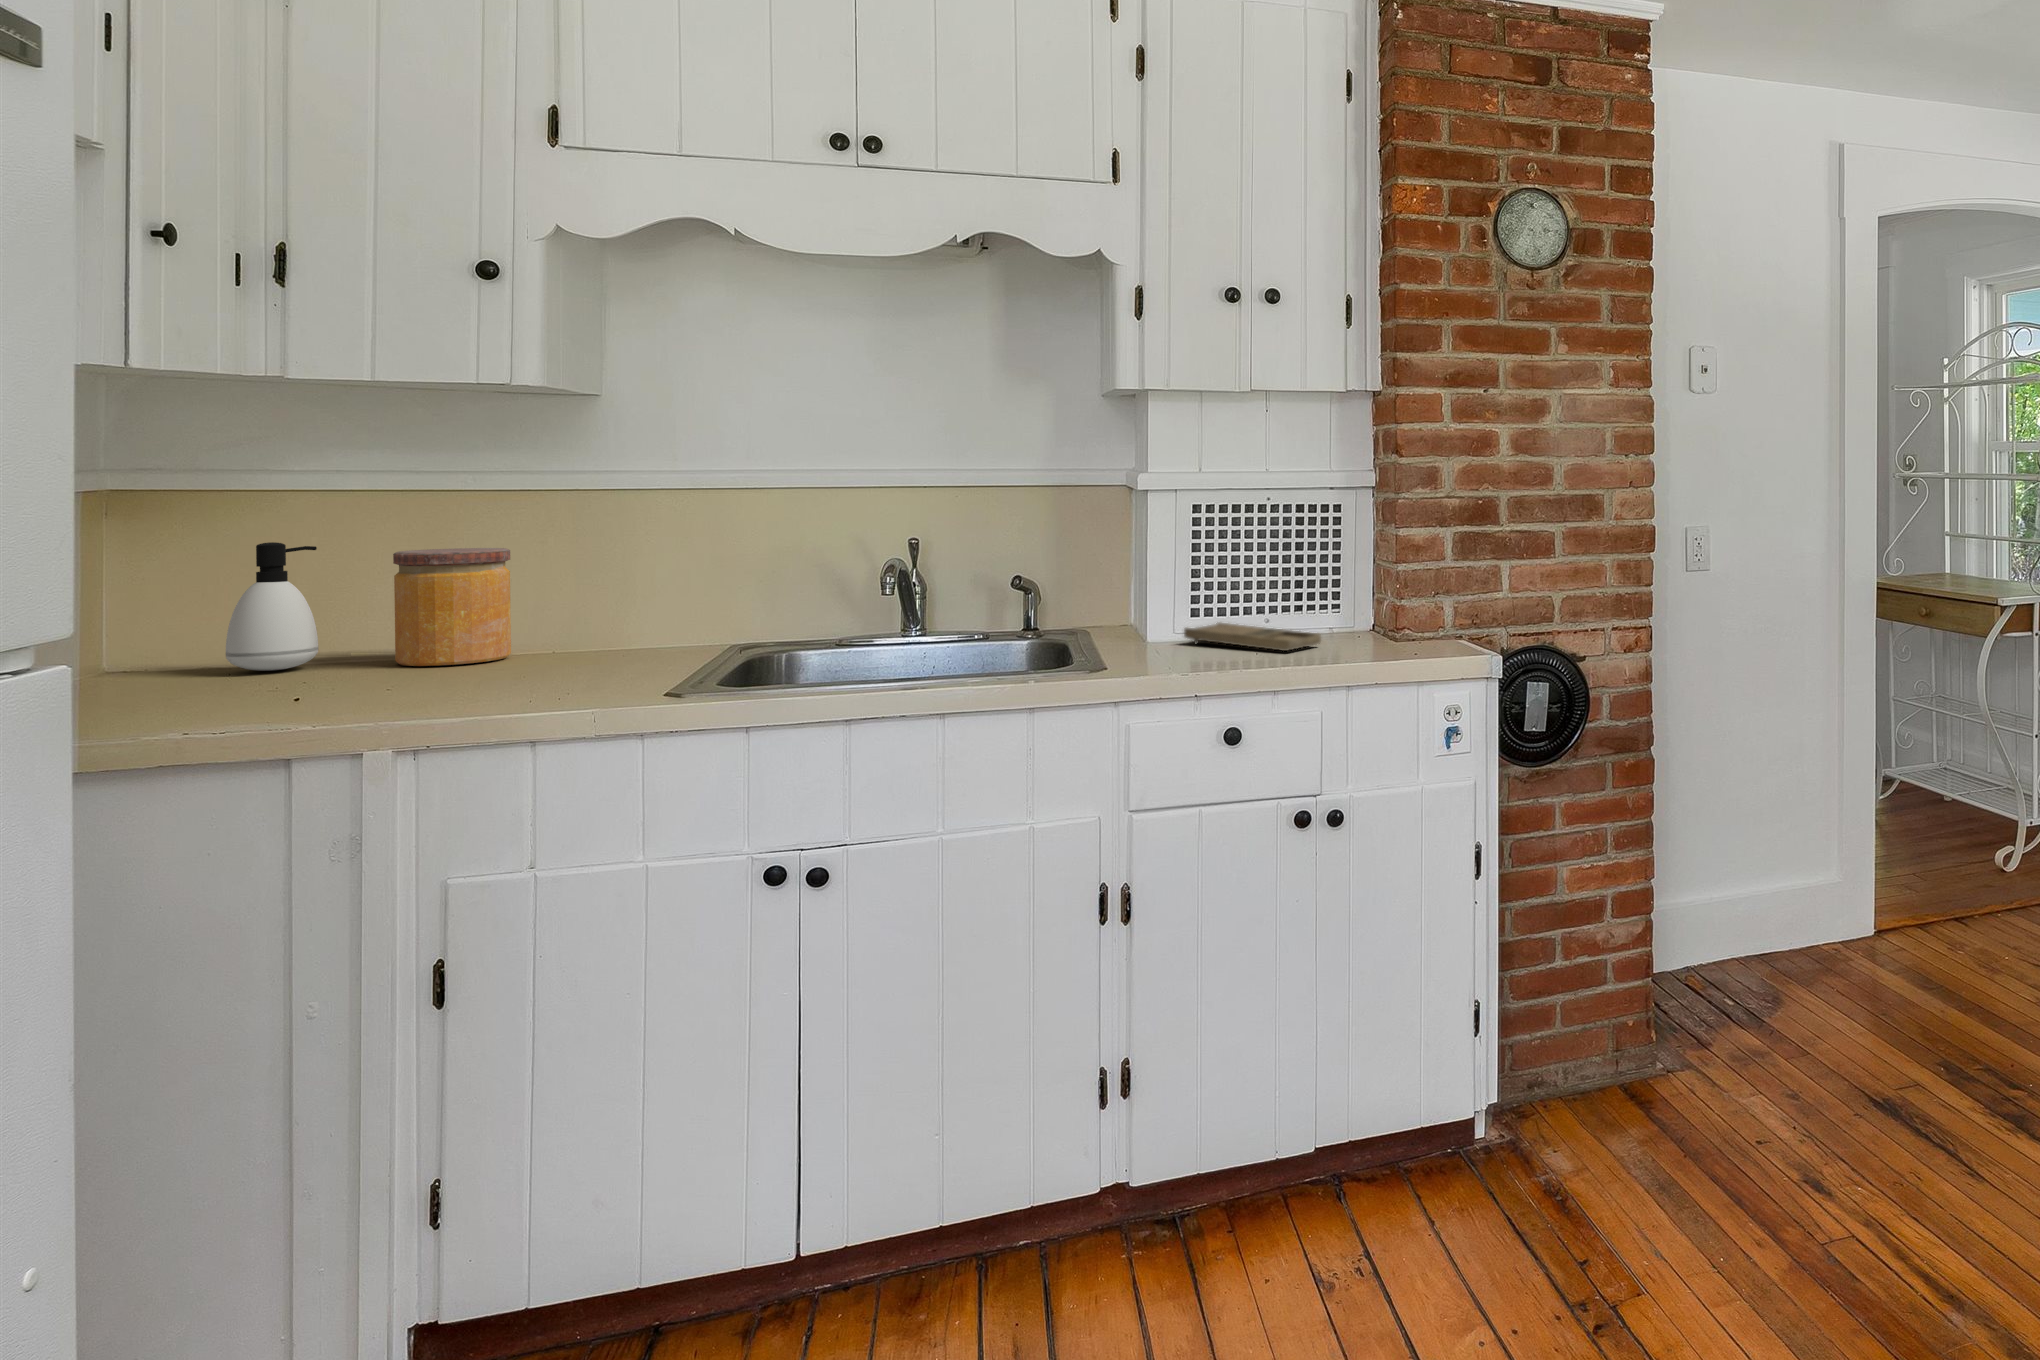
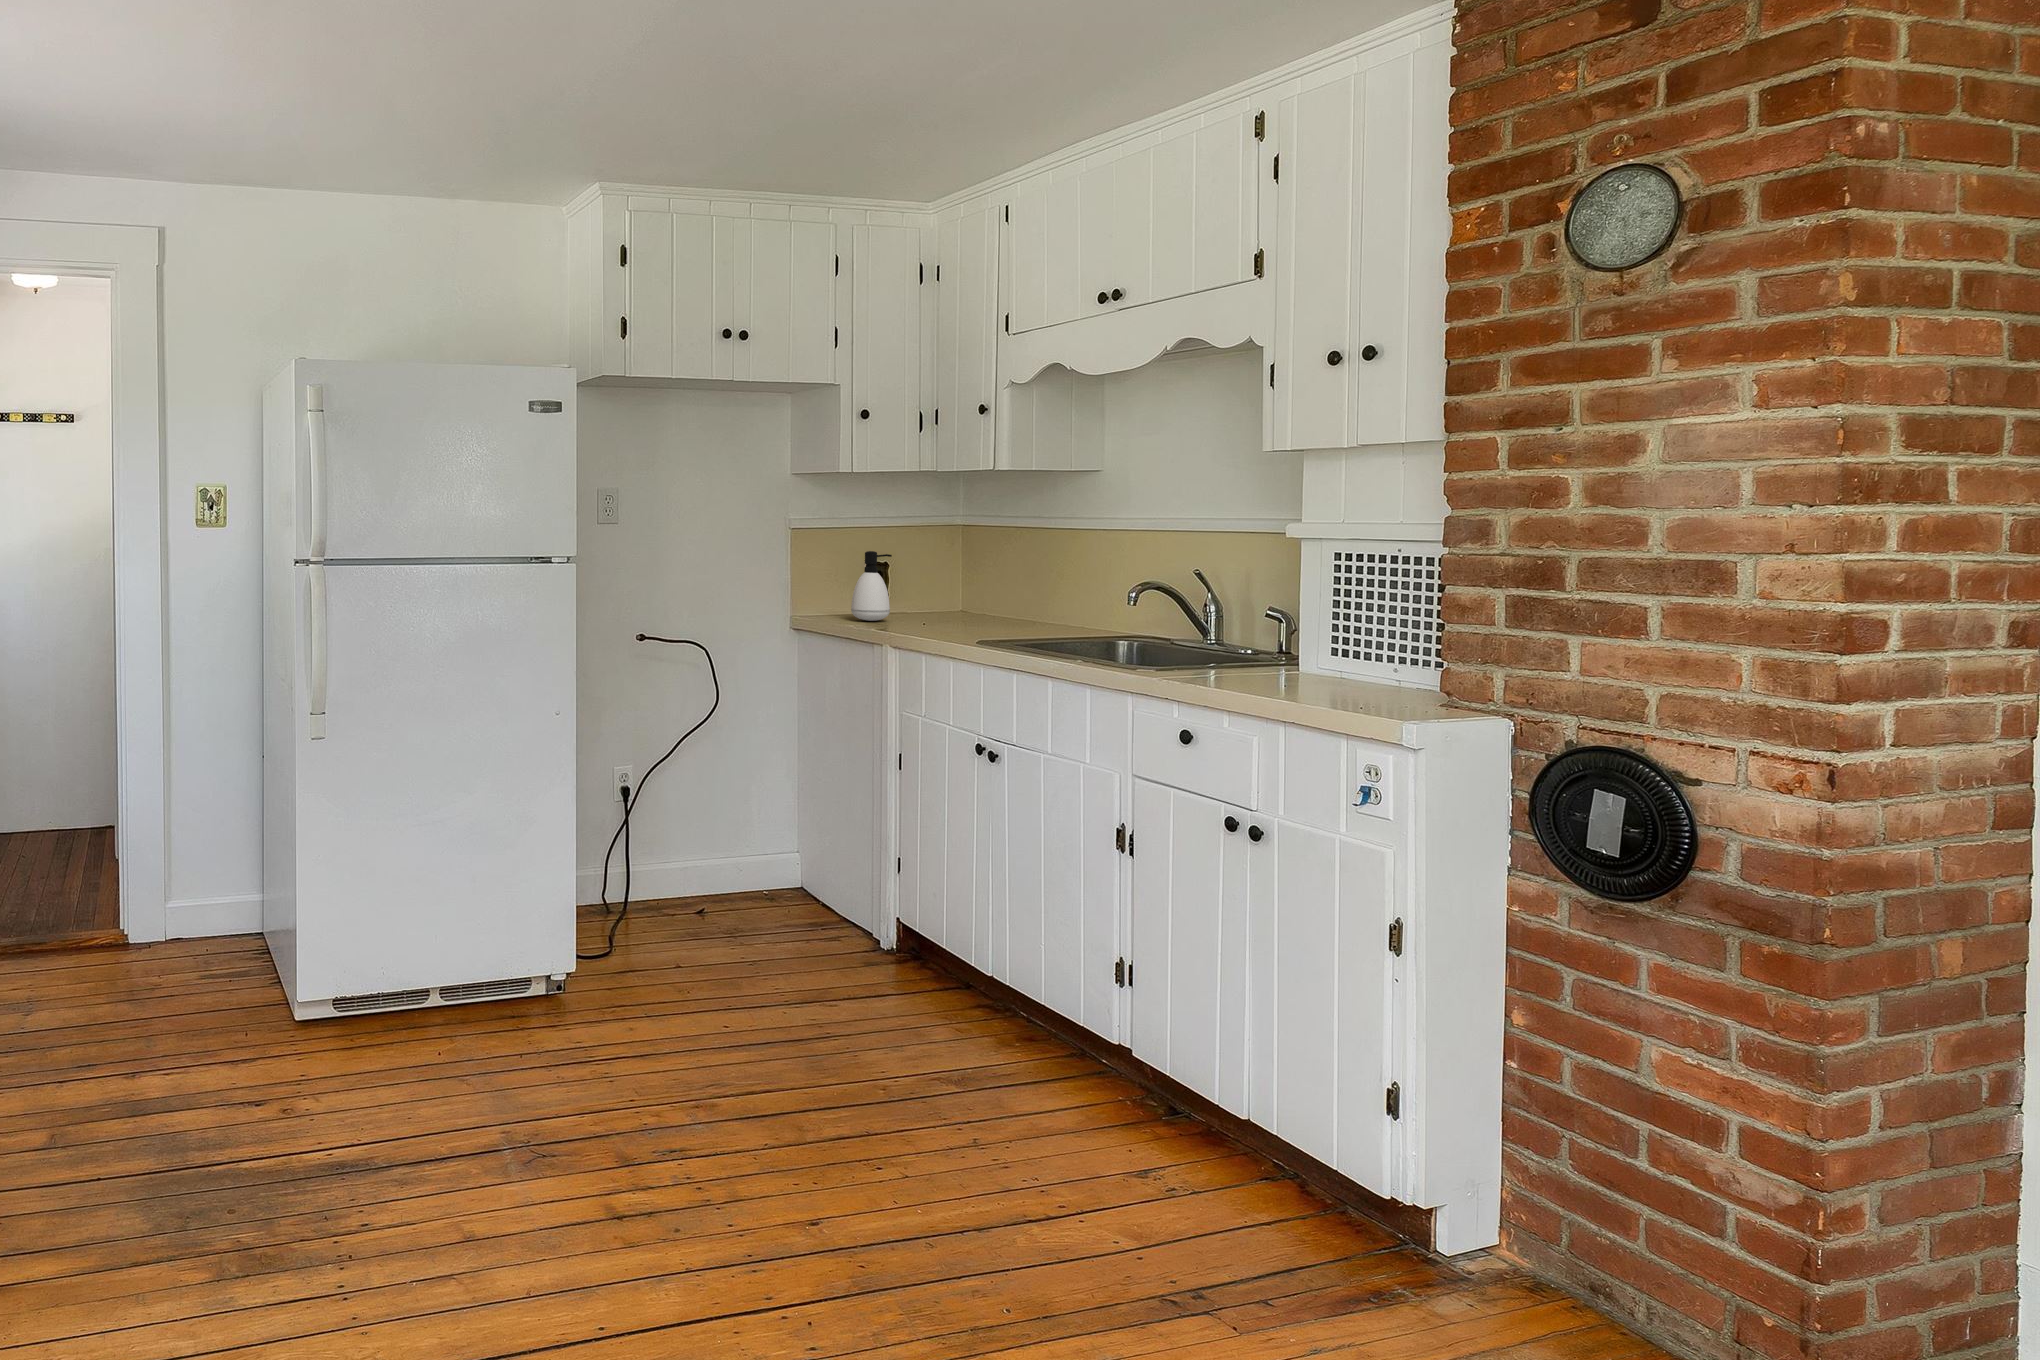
jar: present [393,548,511,666] -> none [907,560,965,629]
tray: present [1184,623,1321,651] -> none [1288,668,1370,700]

